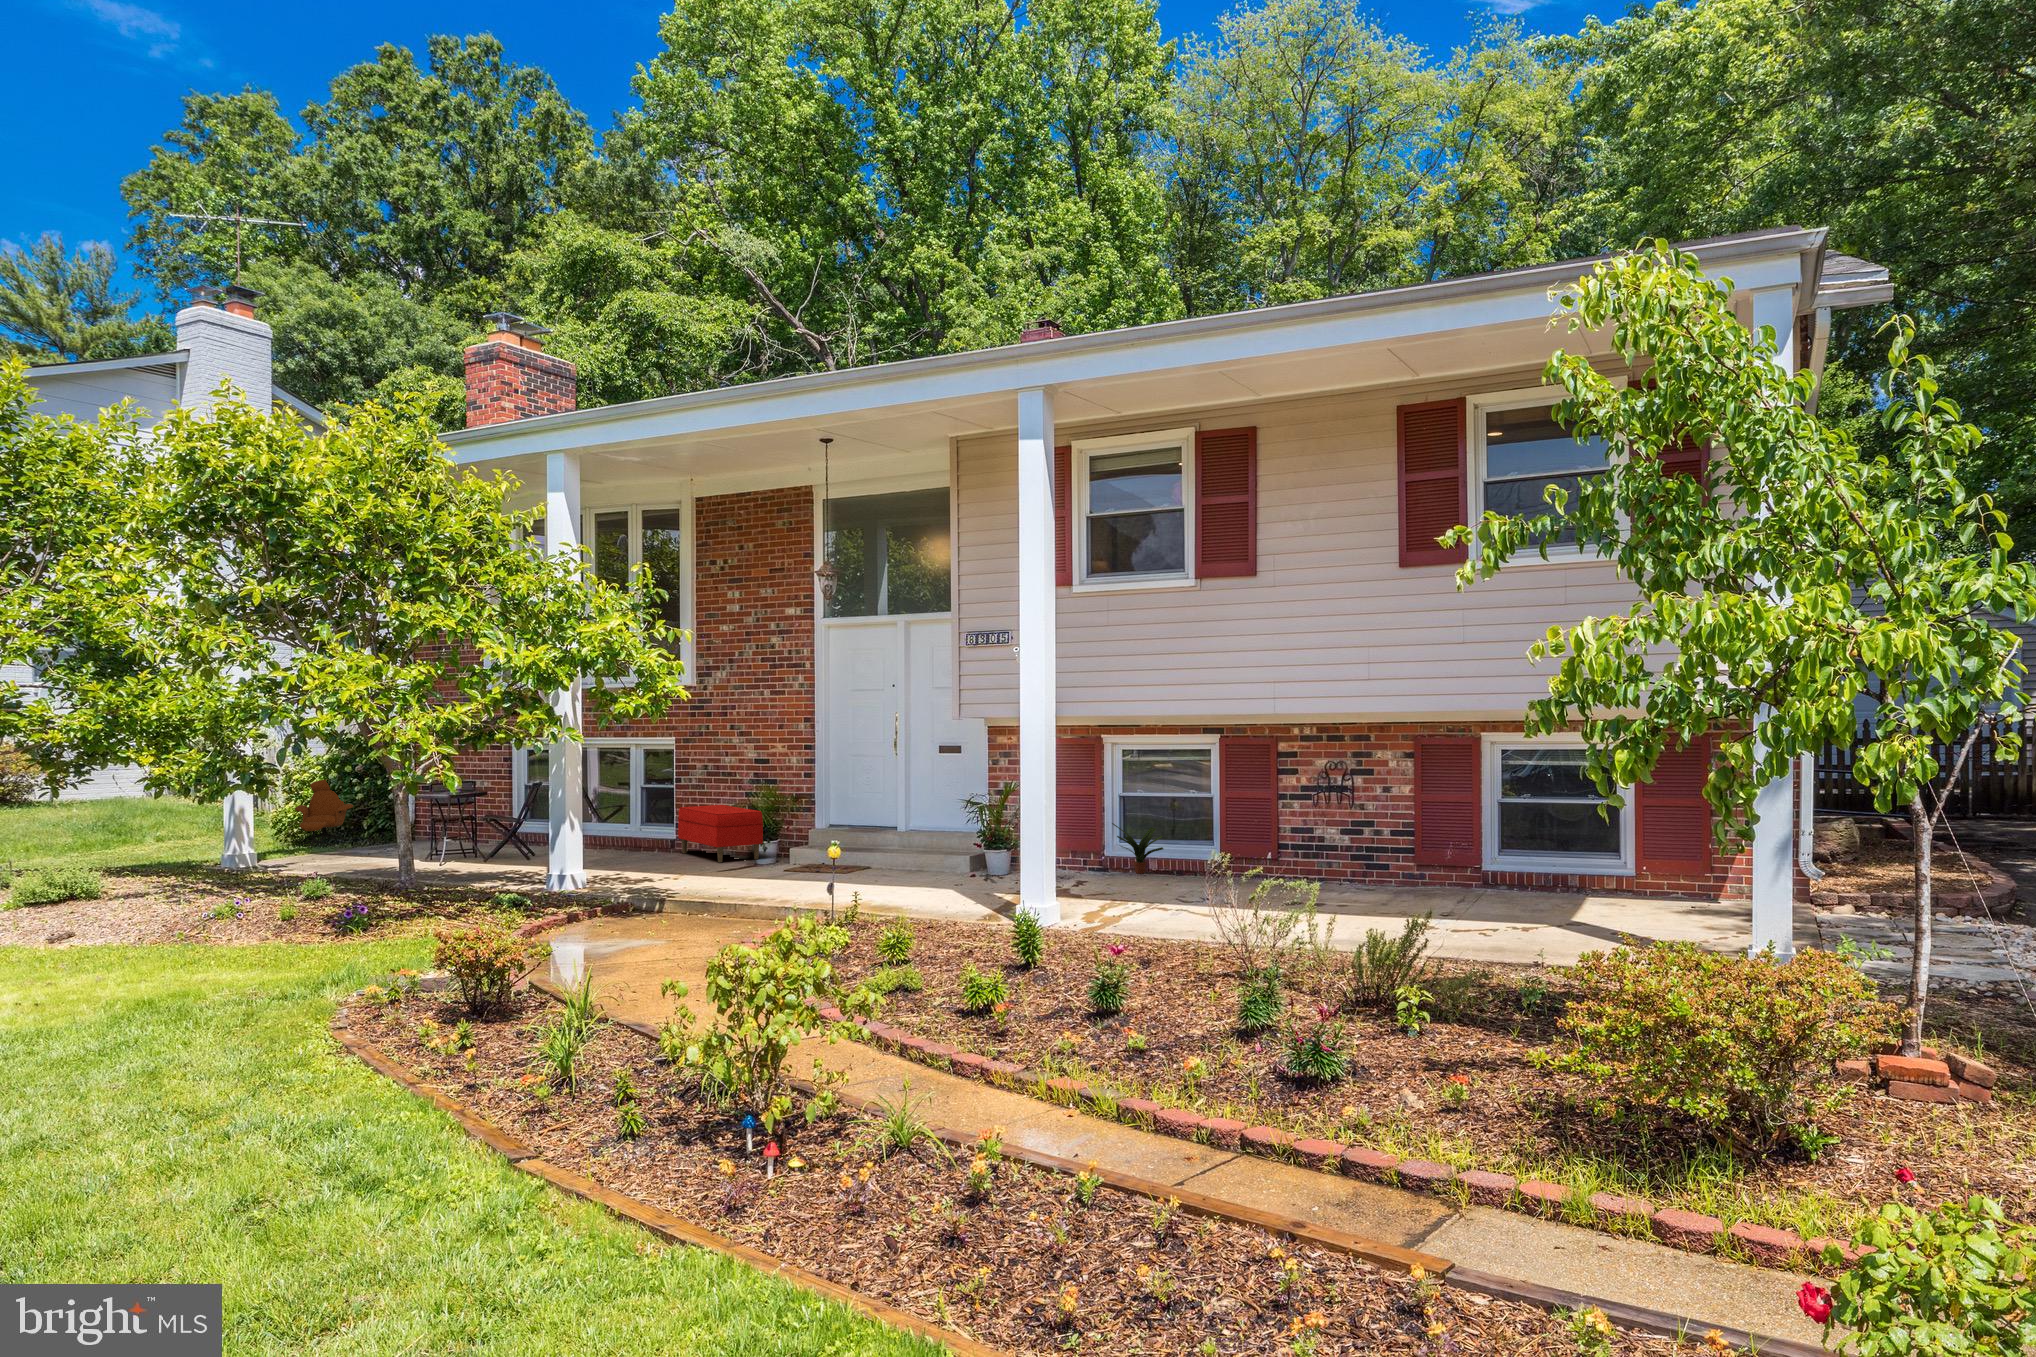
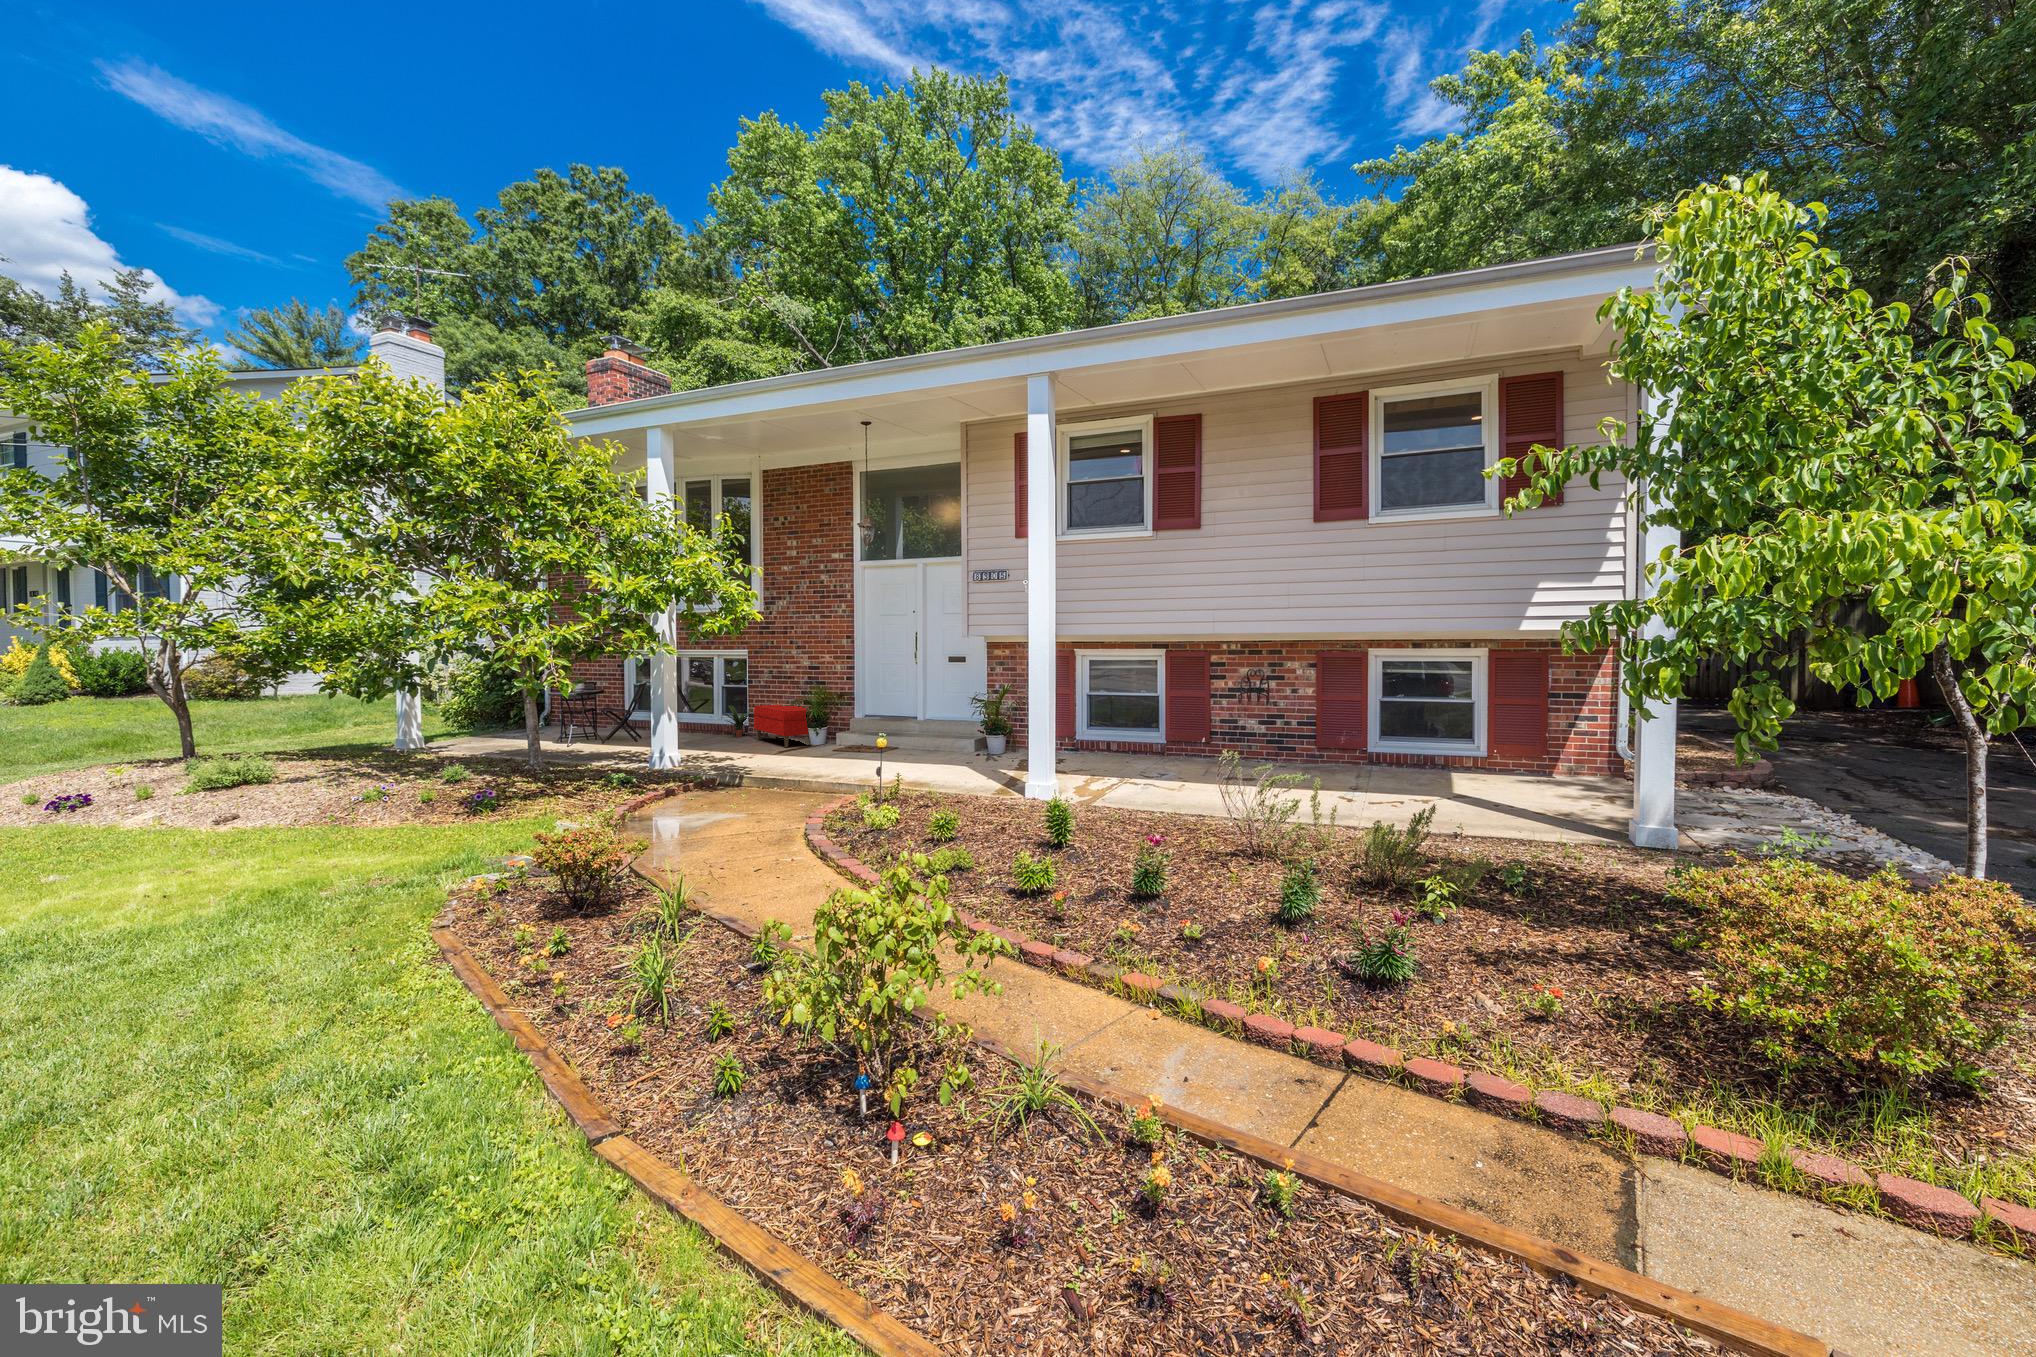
lounge chair: present [295,780,353,848] -> none [458,683,505,735]
potted plant: present [1112,823,1163,874] -> present [725,706,751,737]

